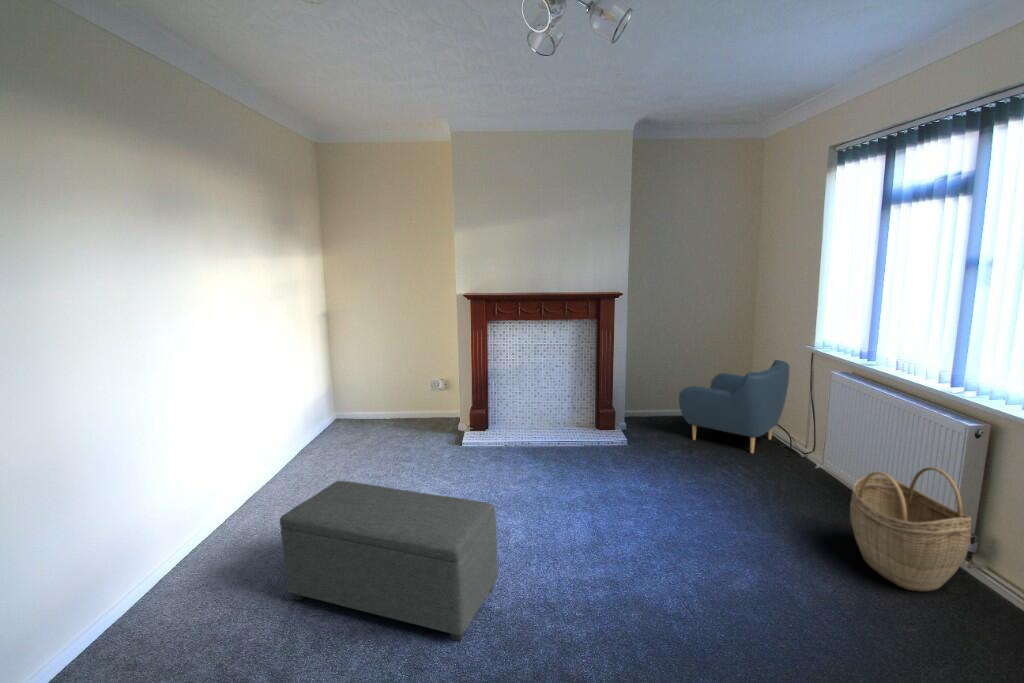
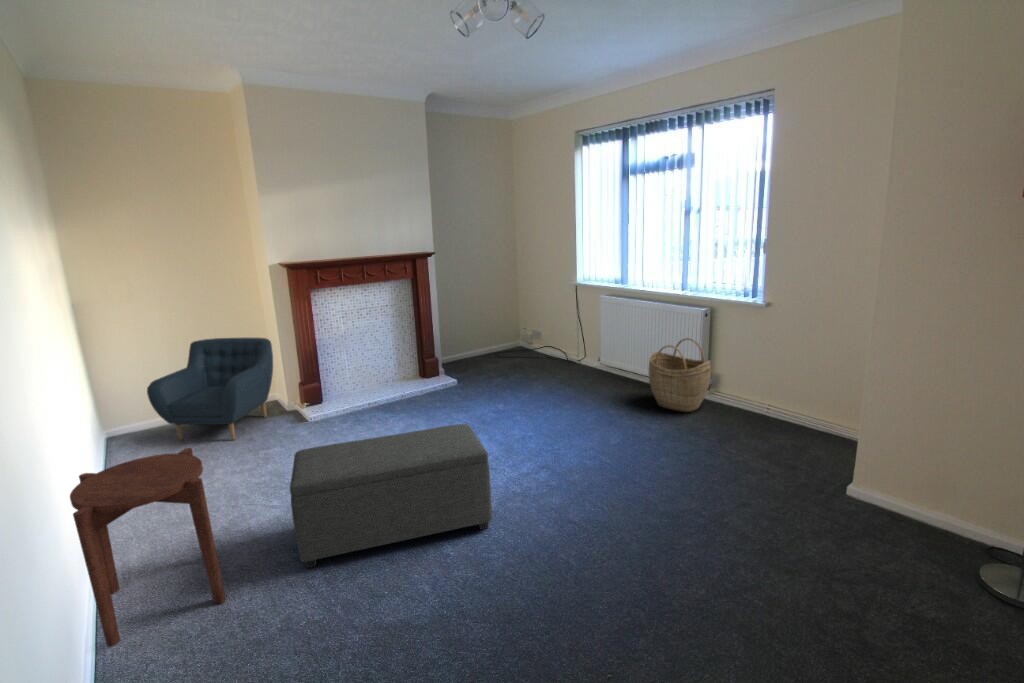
armchair: present [679,360,789,453] -> present [147,338,273,440]
side table: none [123,452,268,600] -> present [70,448,225,647]

